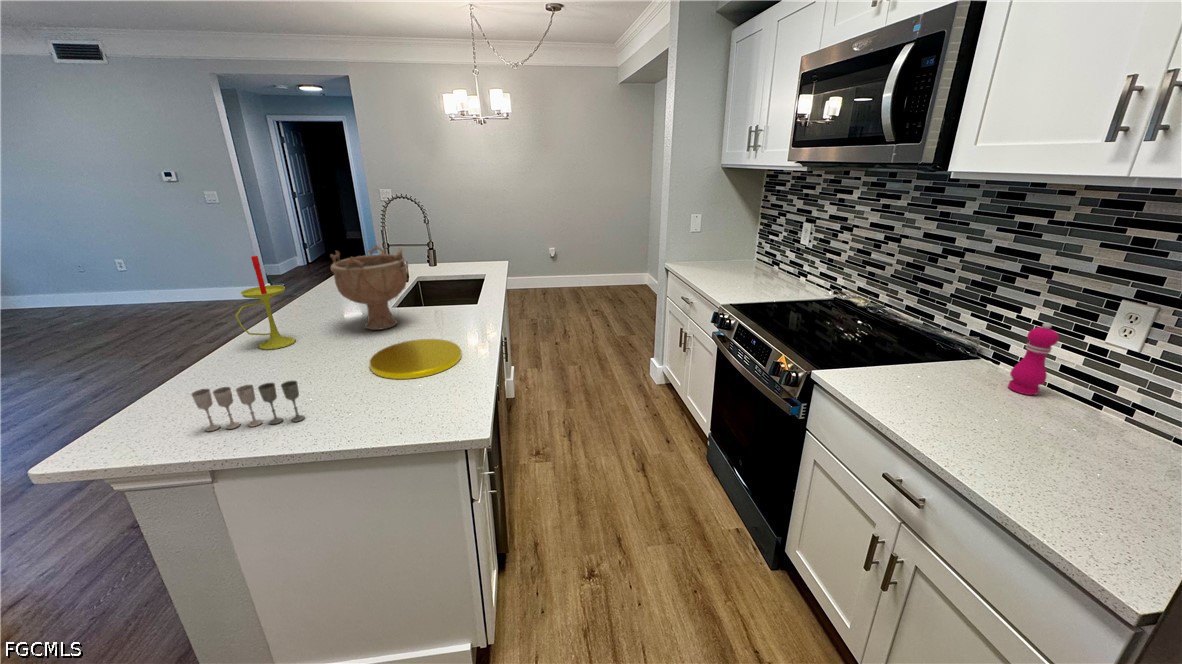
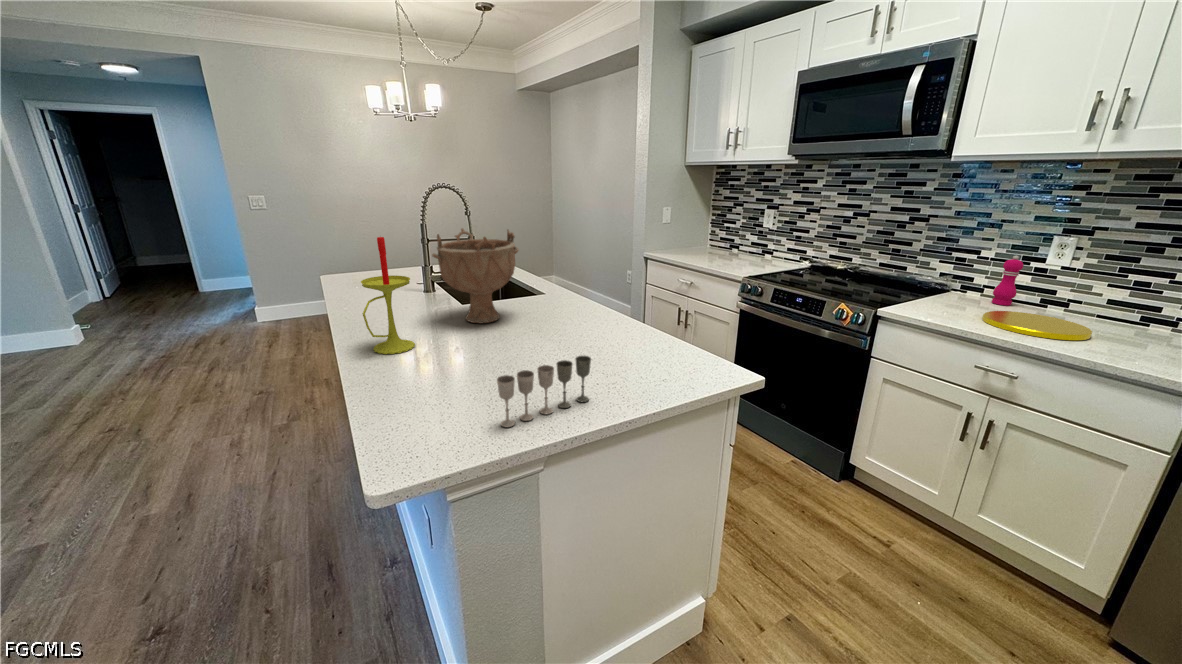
plate: present [370,339,462,379] -> present [982,311,1092,340]

